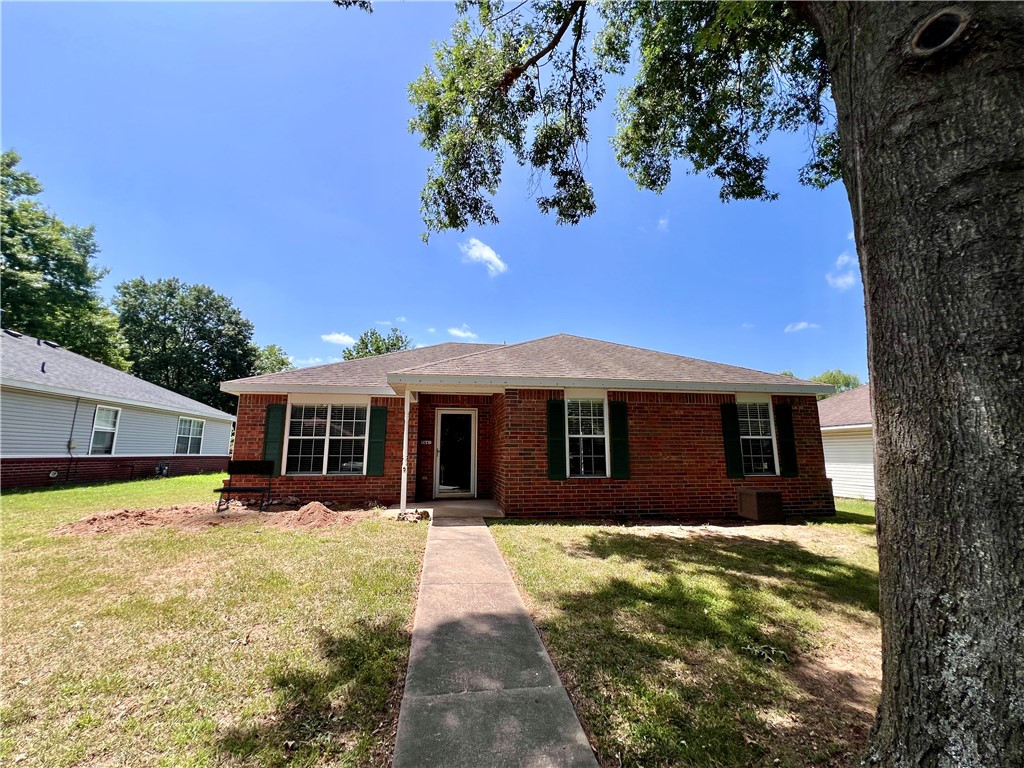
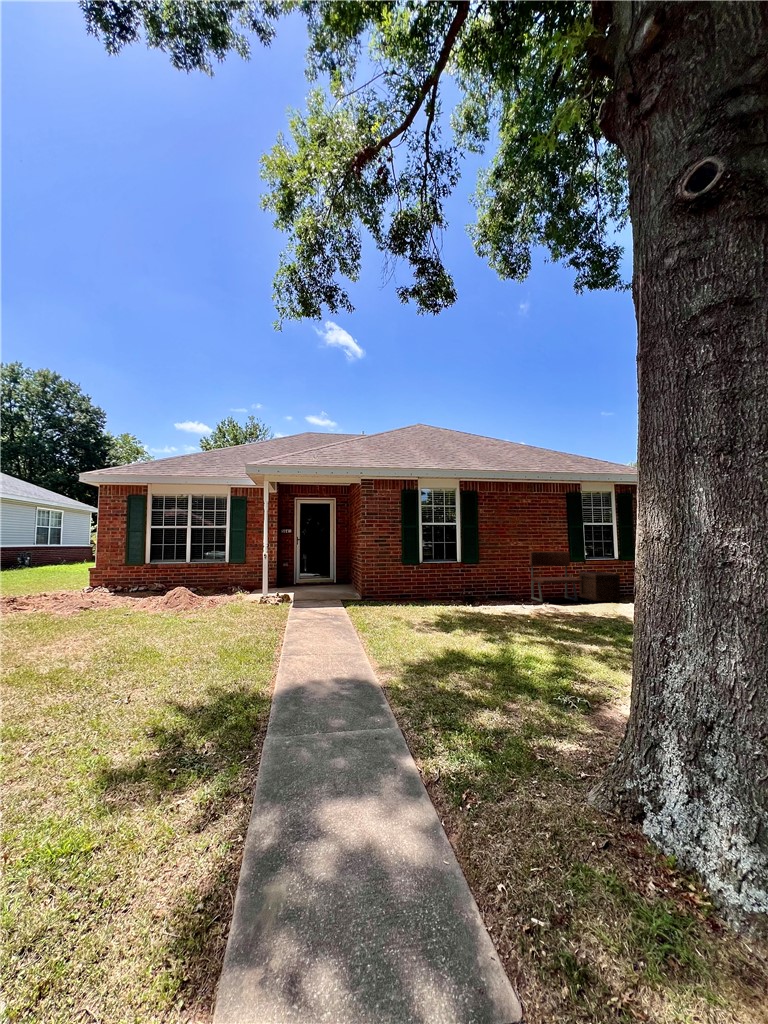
bench: present [213,460,275,512] -> present [530,551,583,602]

